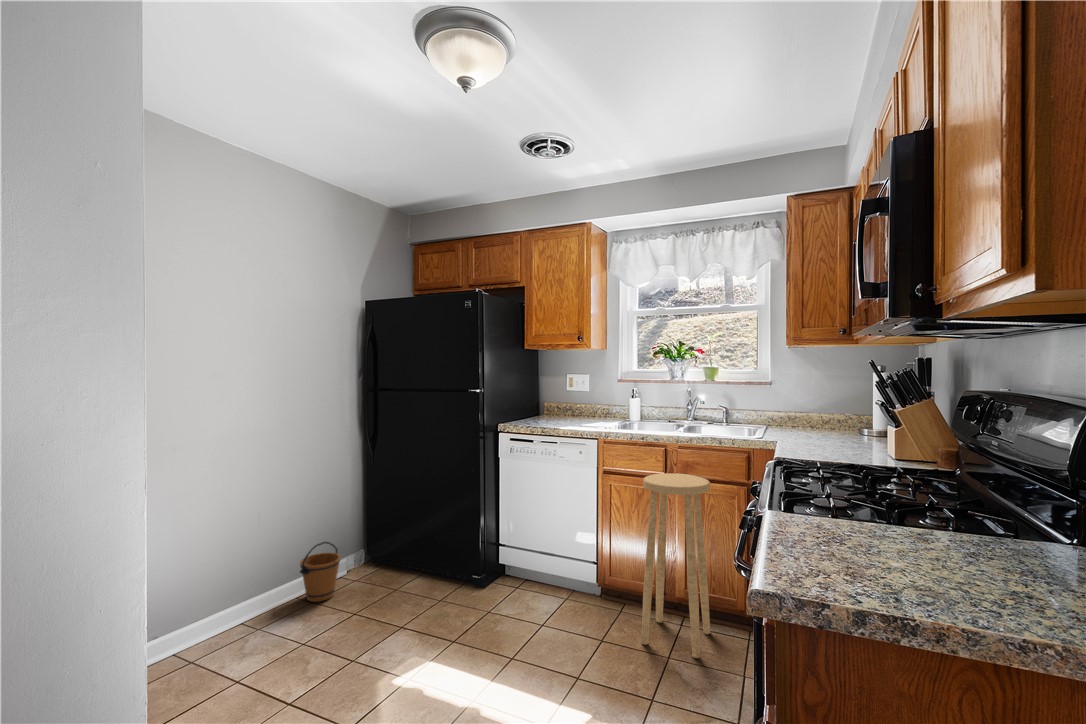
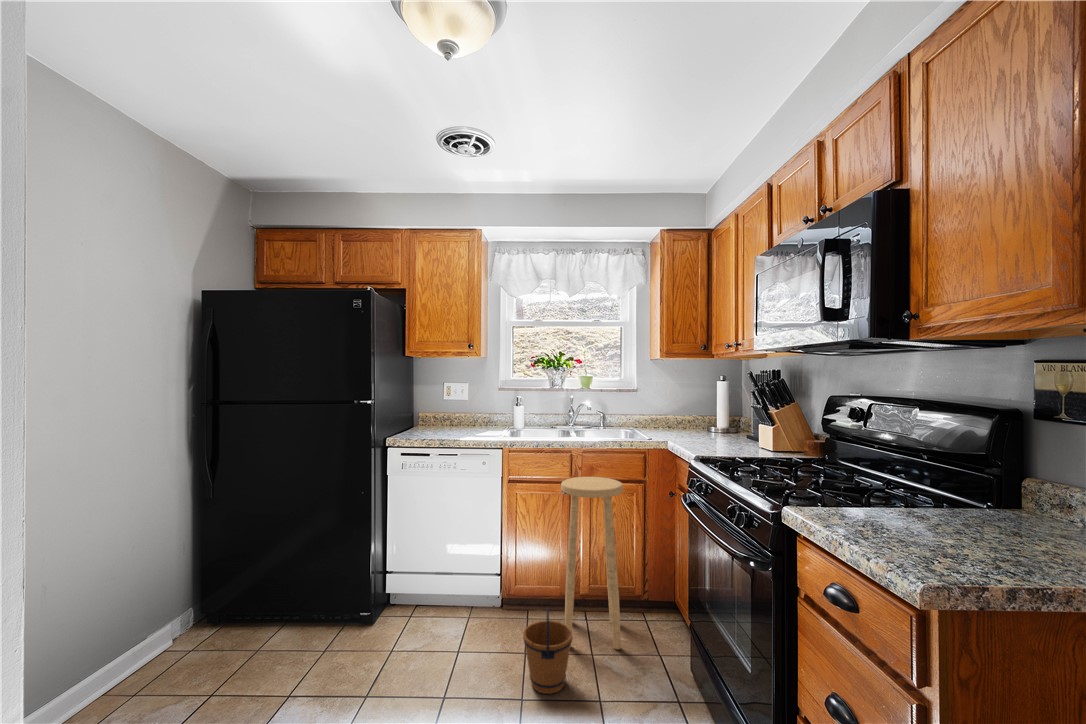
bucket: present [300,542,340,602] -> present [523,608,572,694]

